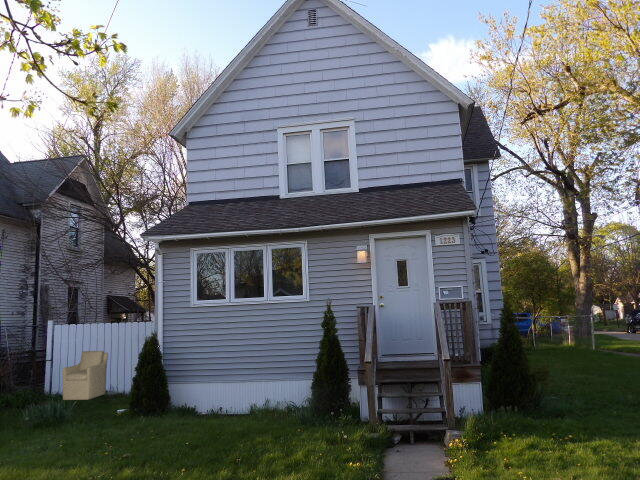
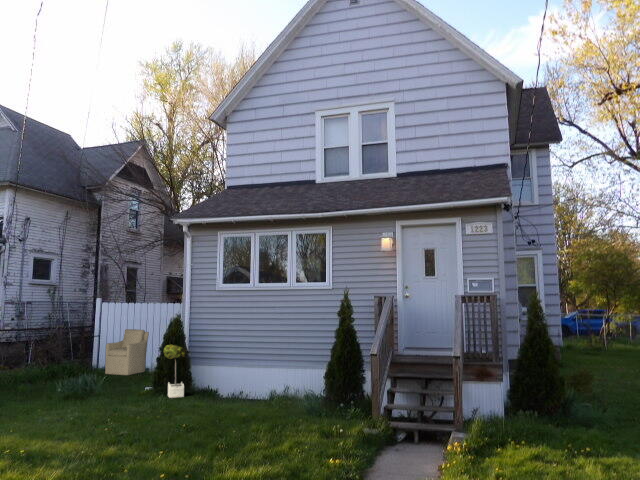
potted tree: none [139,367,164,423] -> present [164,345,186,398]

